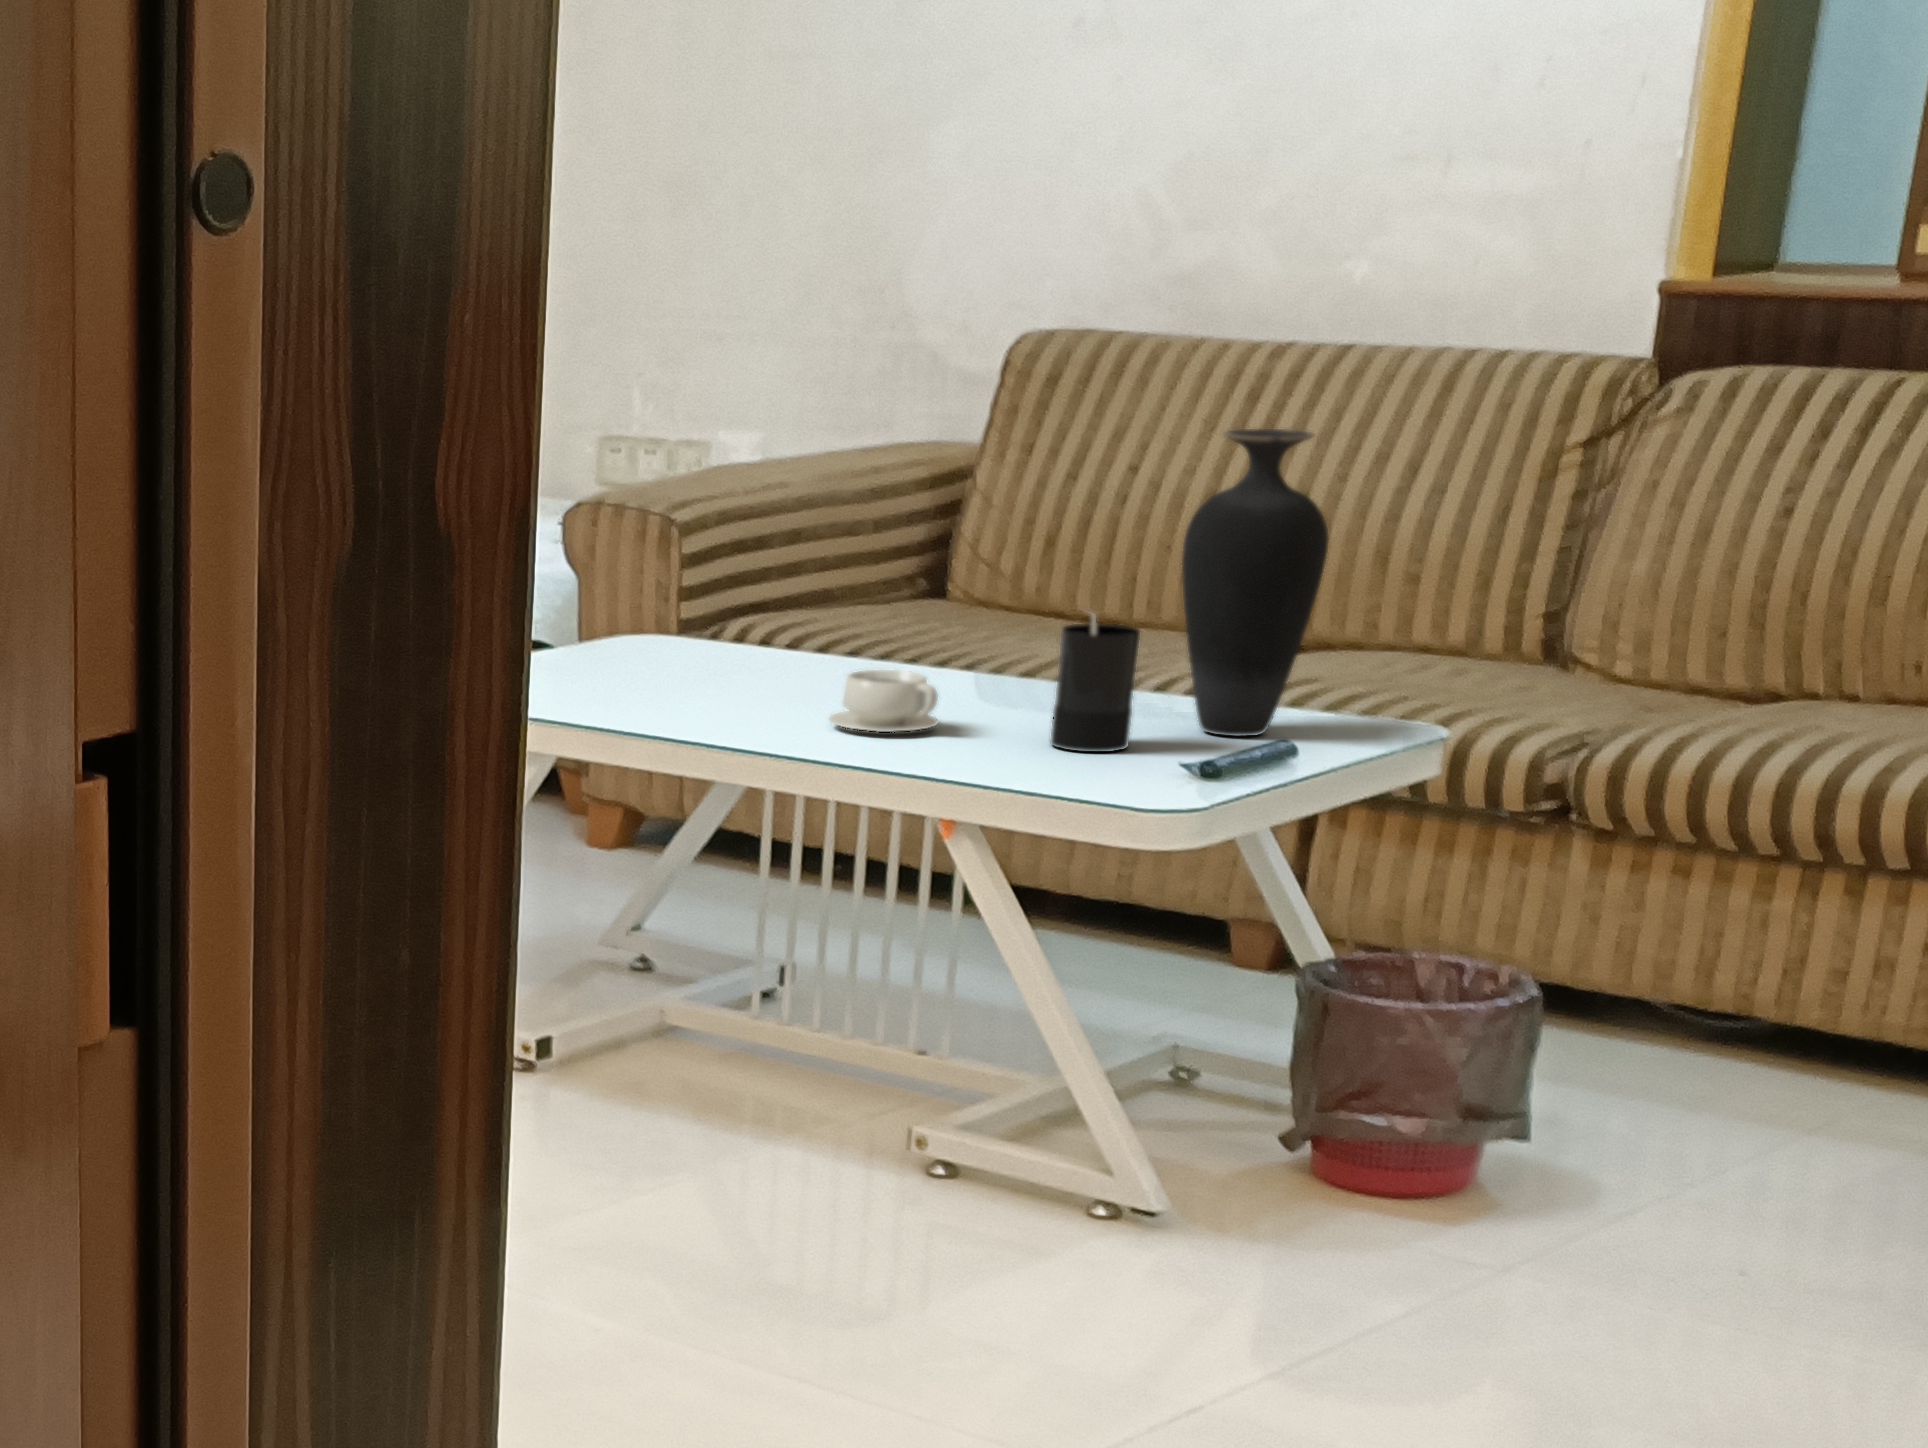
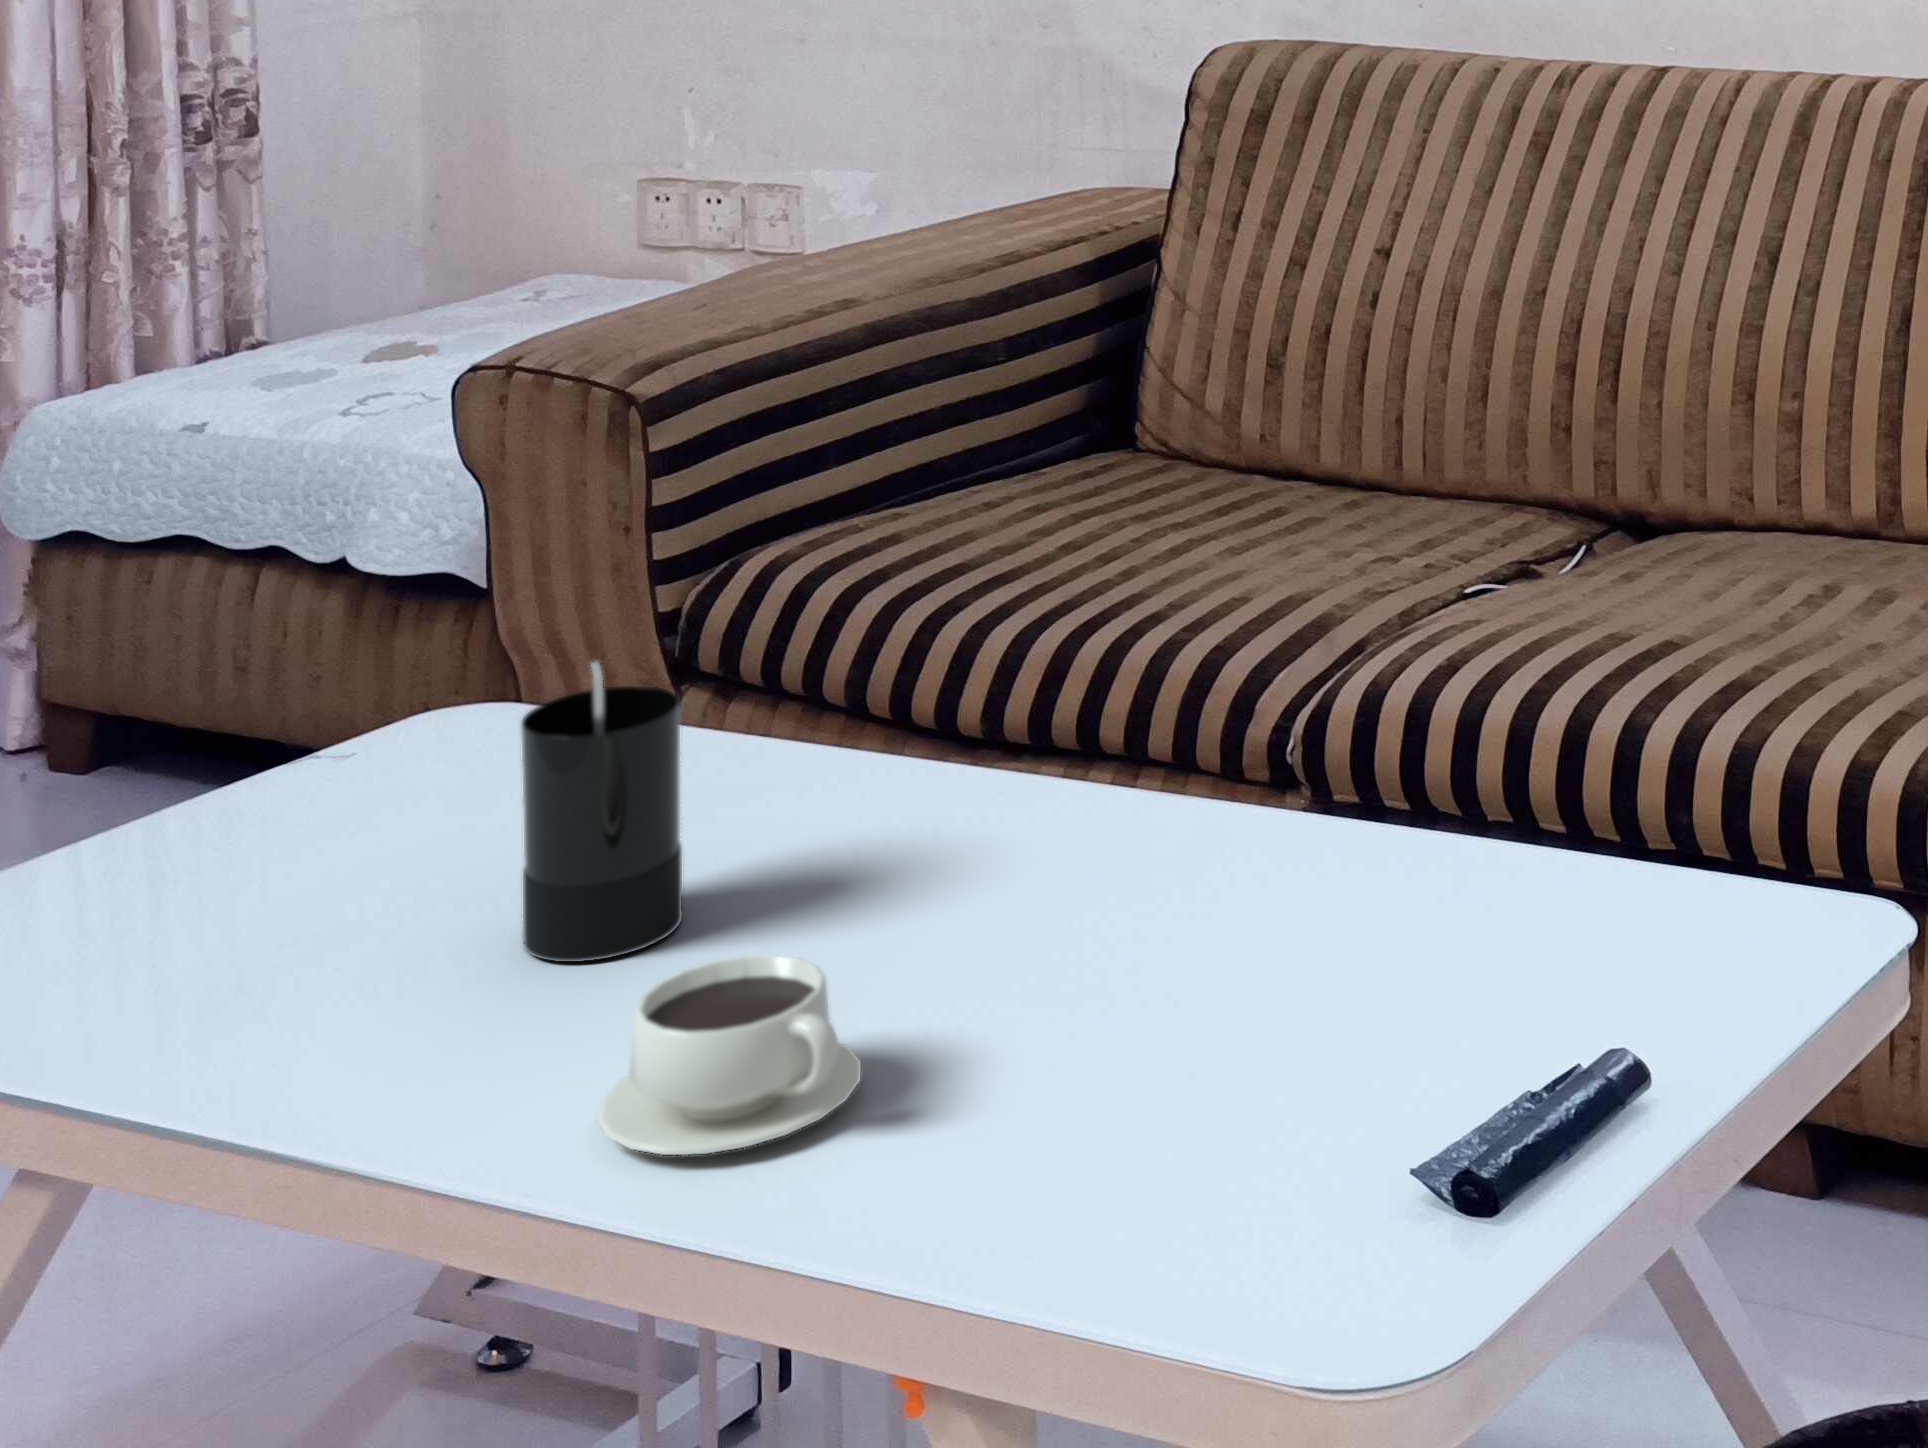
vase: present [1182,429,1328,736] -> none [1354,380,1634,1021]
candle: present [1051,613,1140,752] -> present [521,662,682,962]

